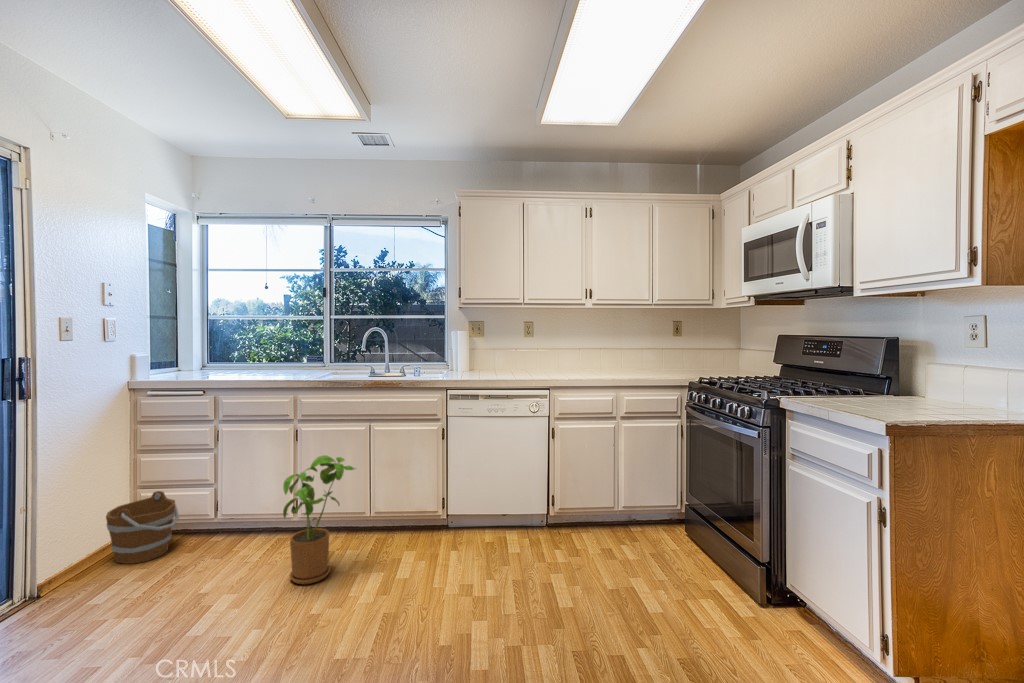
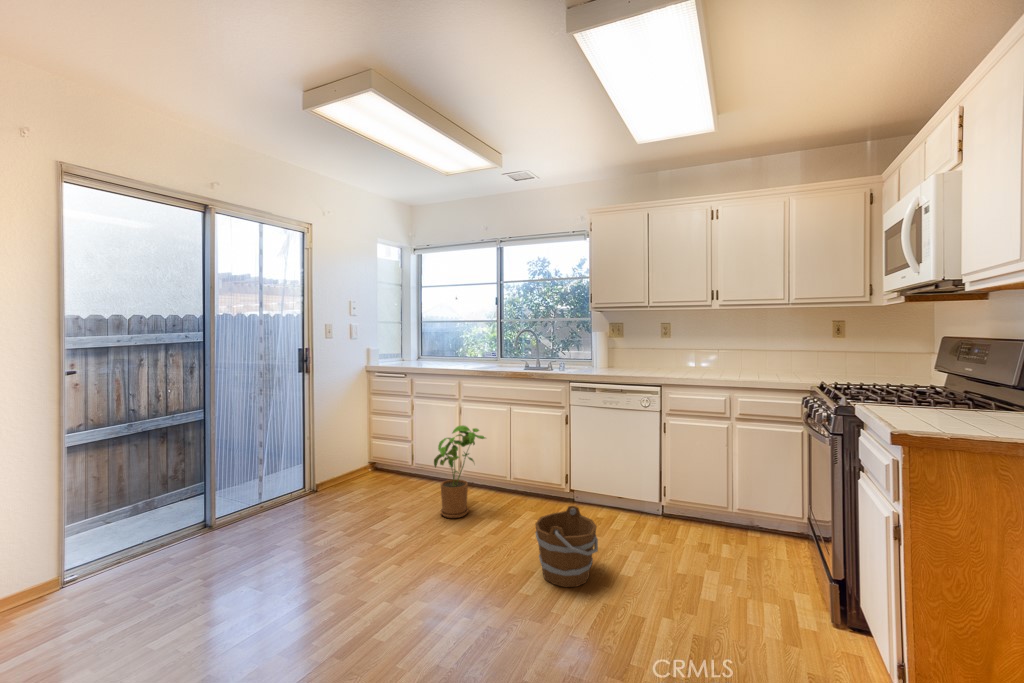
bucket: present [106,491,179,564] -> present [535,506,598,587]

